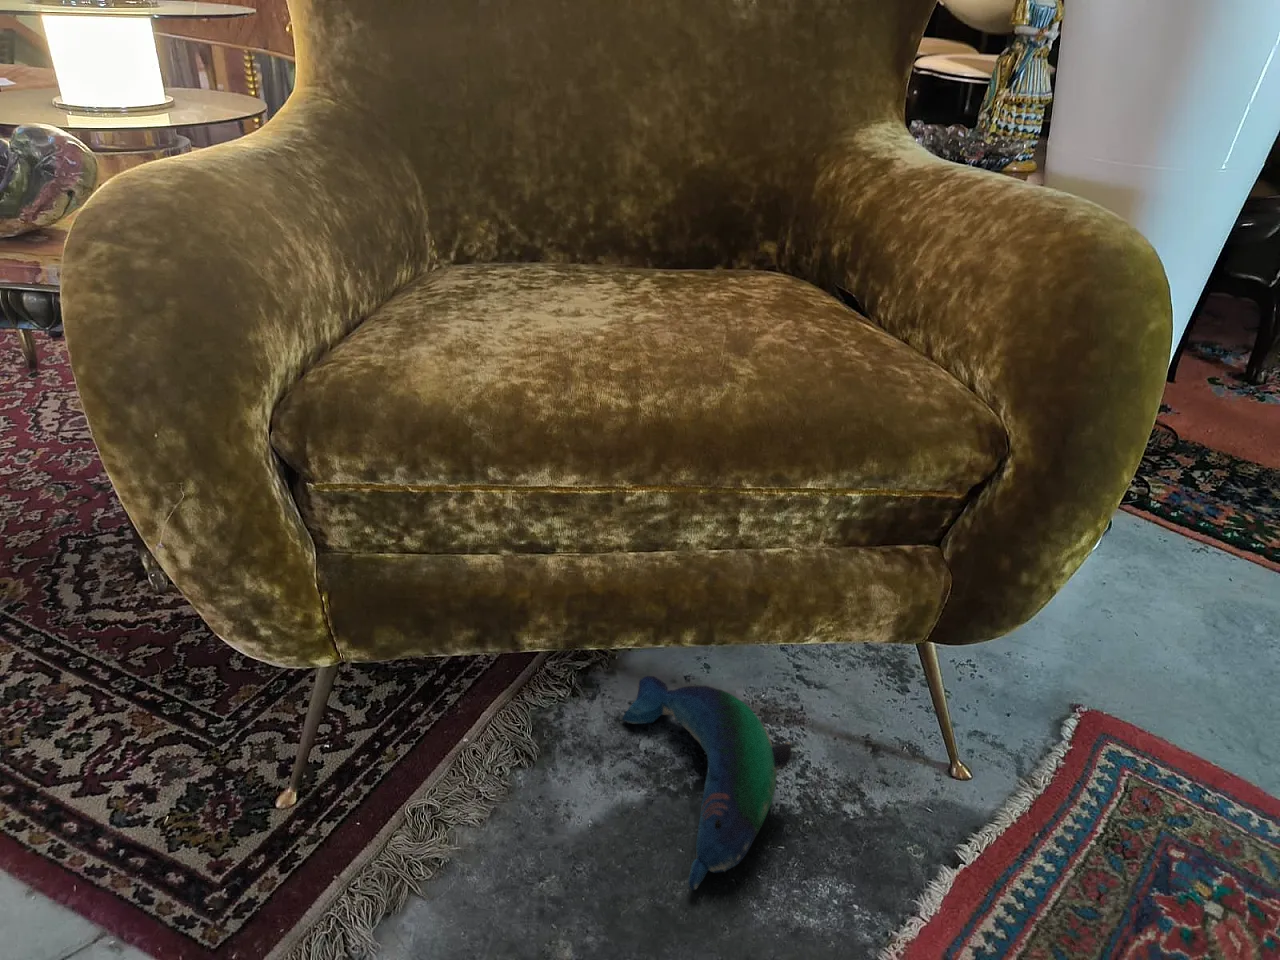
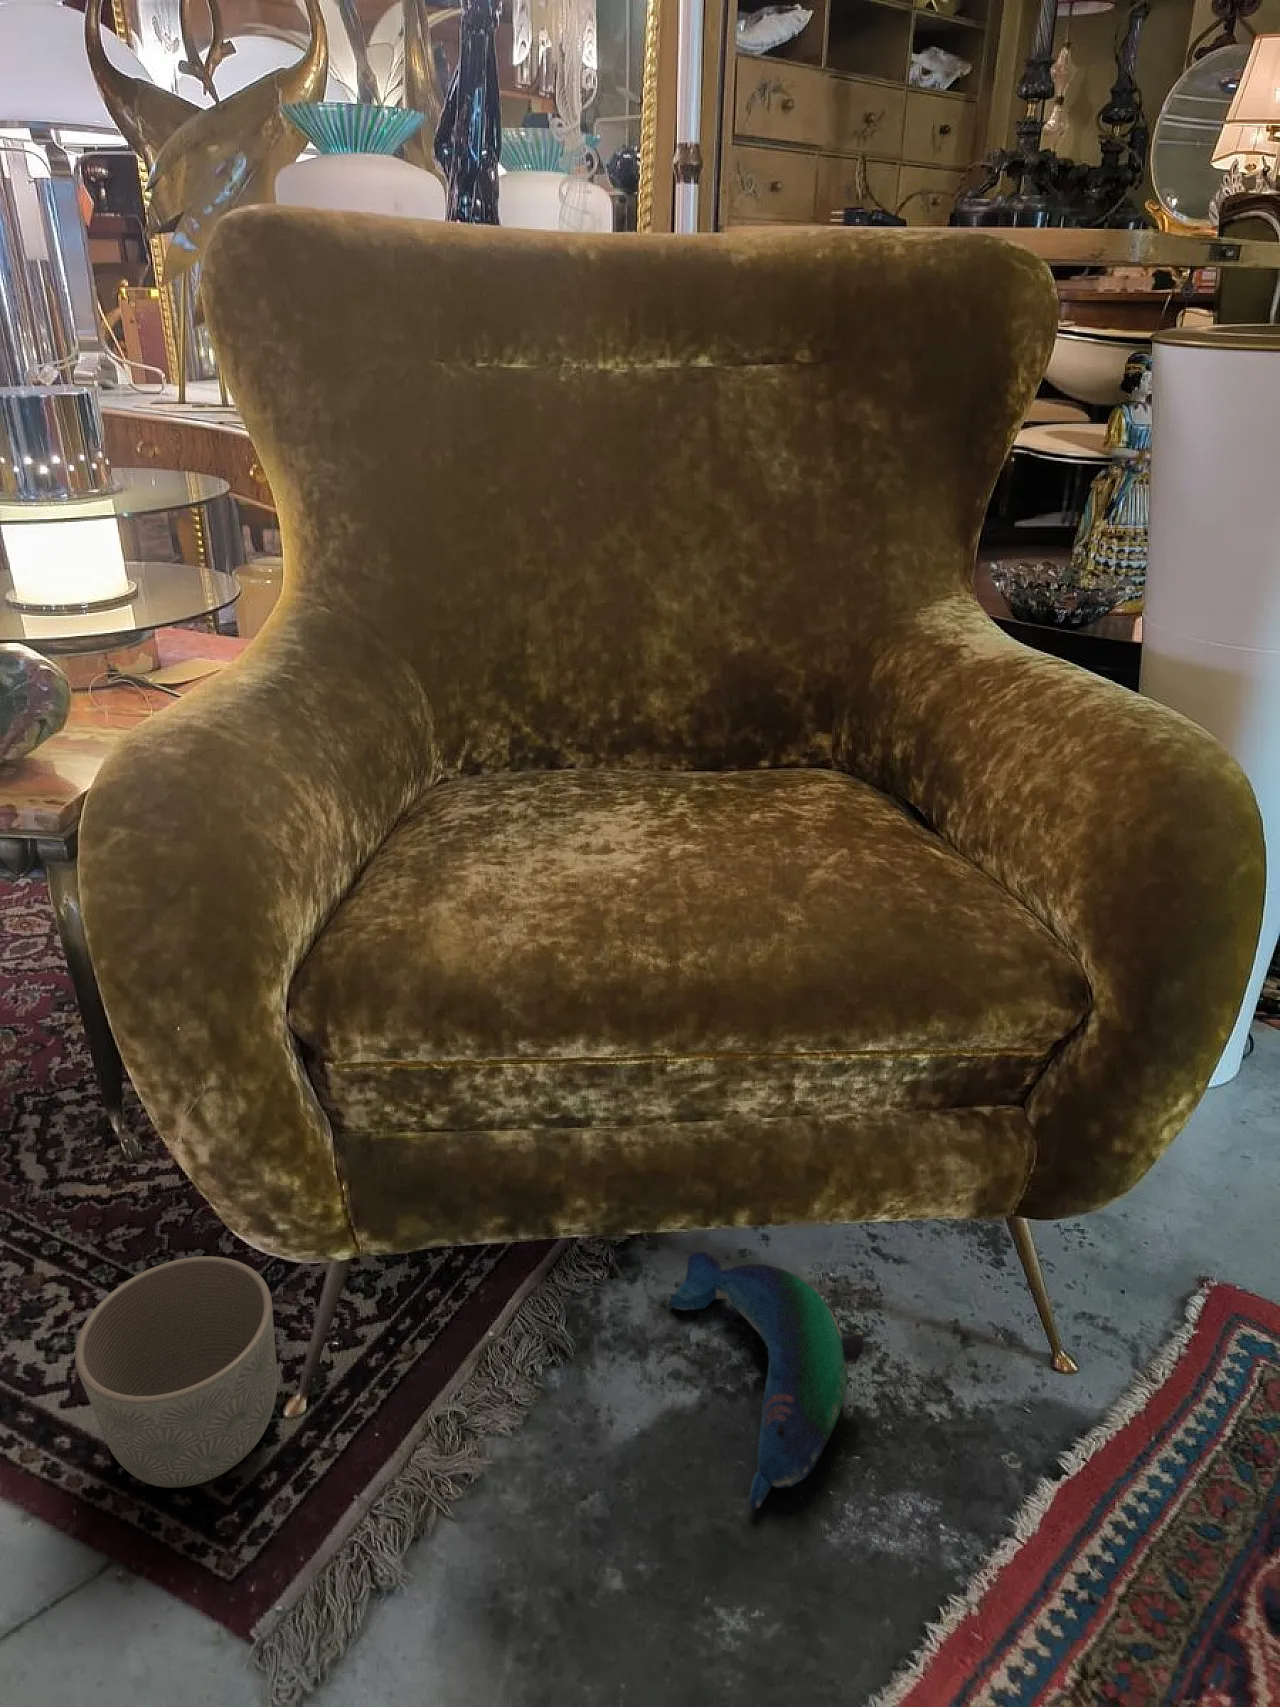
planter: none [70,666,269,867] -> present [75,1256,277,1488]

